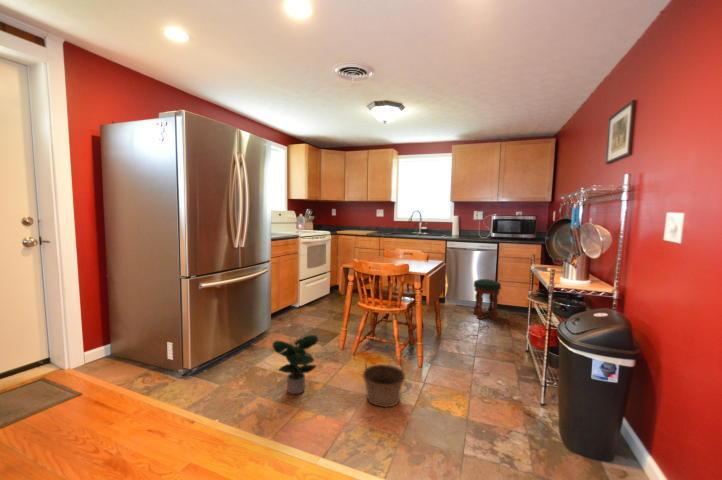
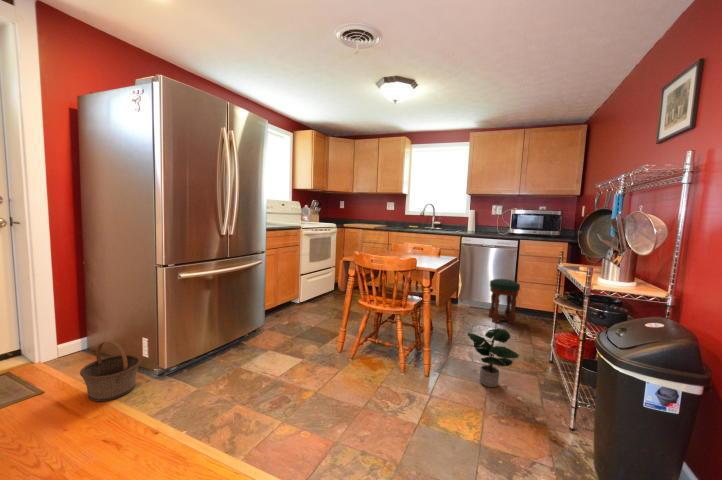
potted plant: present [273,335,318,394] -> present [467,328,519,387]
basket: present [363,353,405,407] -> present [80,341,141,402]

